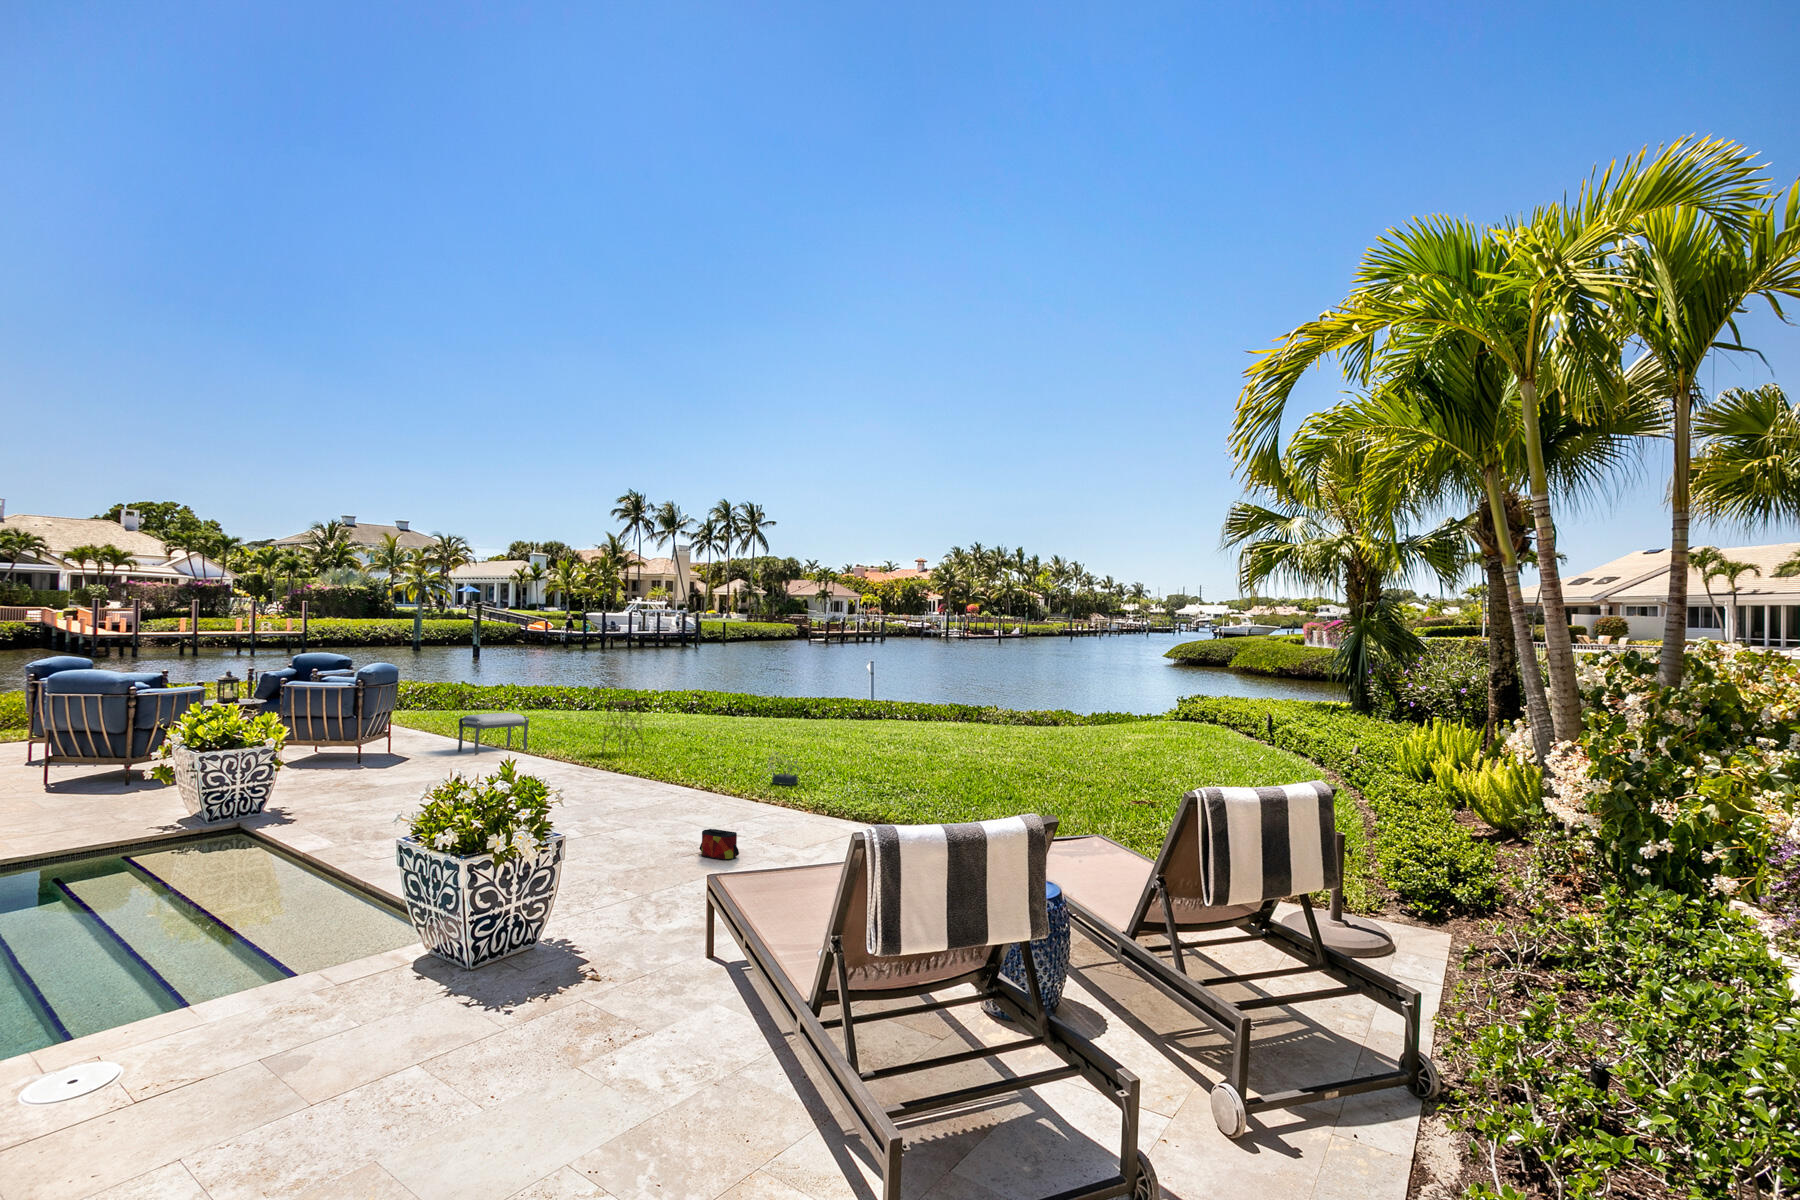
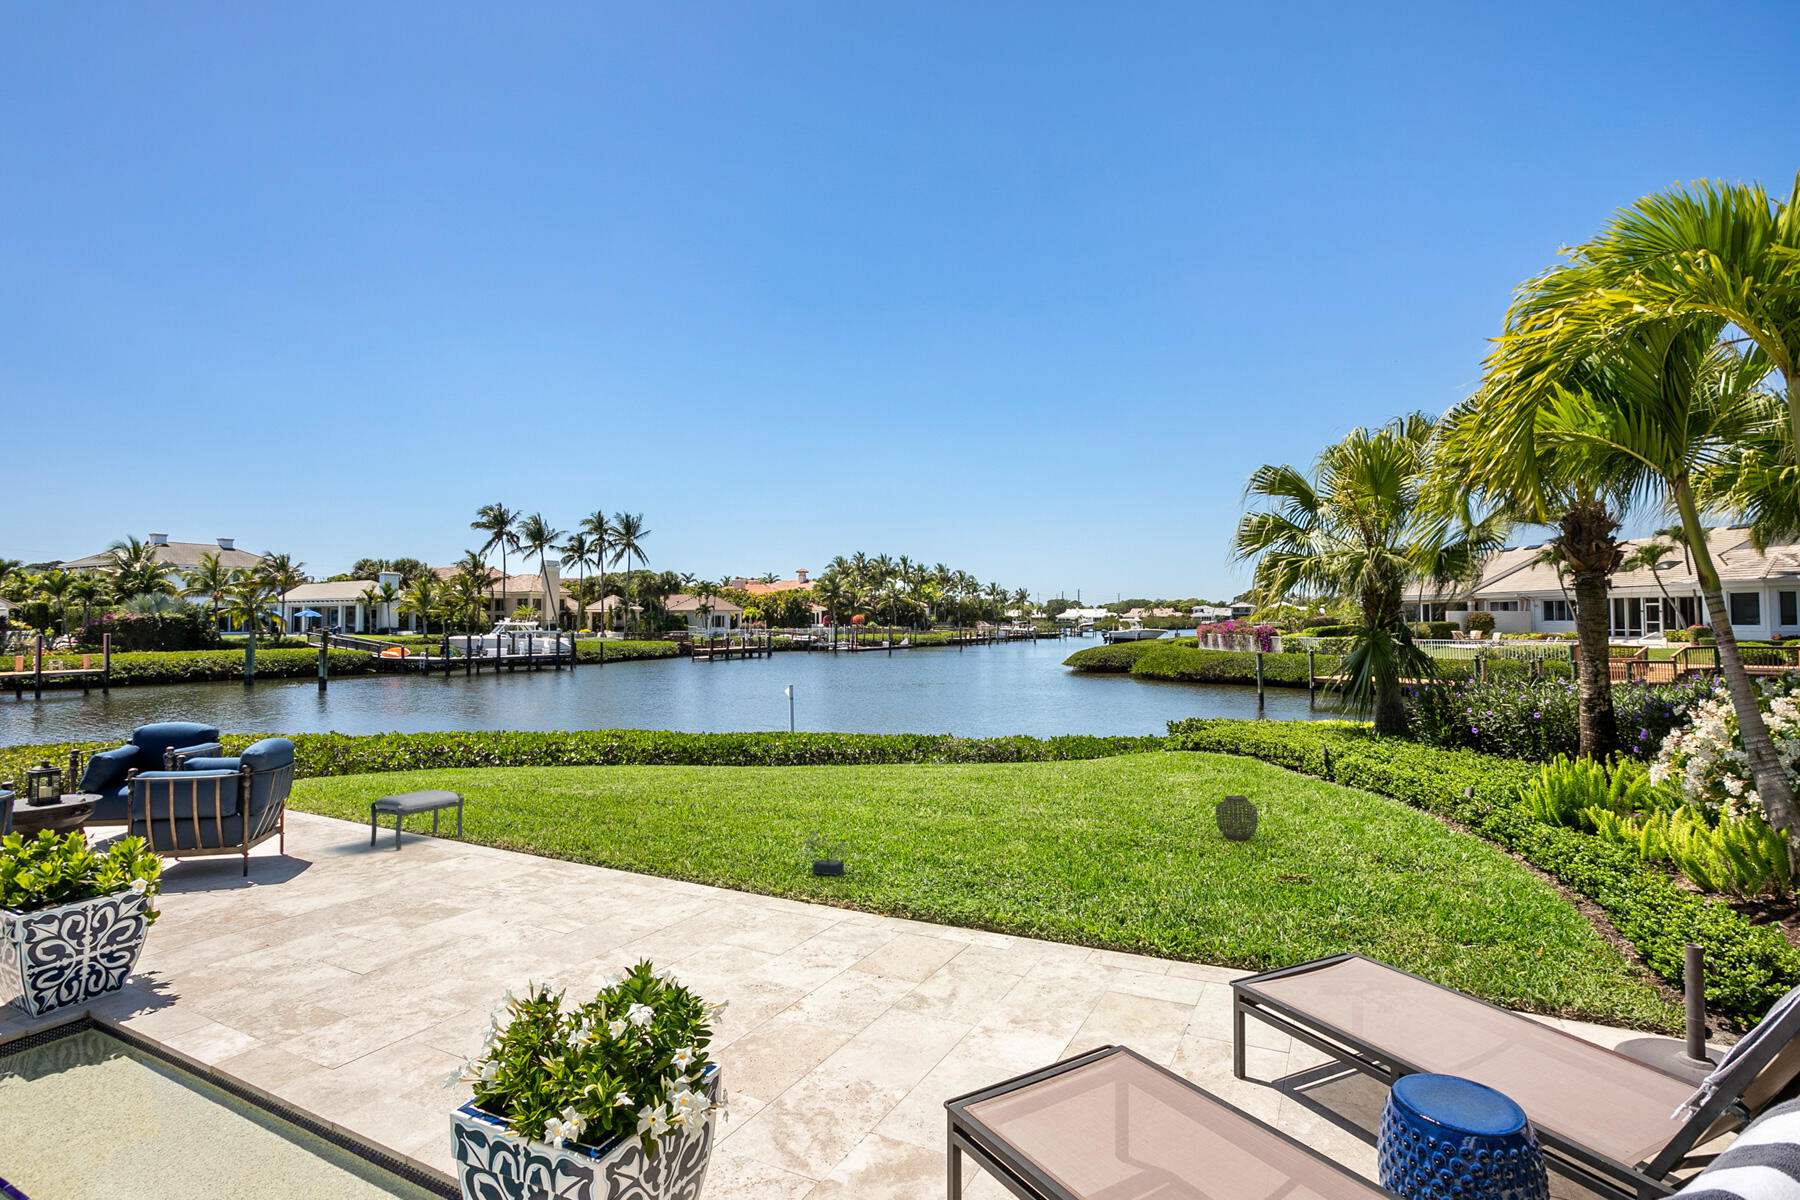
side table: present [602,701,643,756] -> none [566,768,618,842]
woven basket: none [1123,745,1157,782] -> present [1216,796,1258,840]
bag: present [699,829,739,860] -> none [801,976,862,1023]

